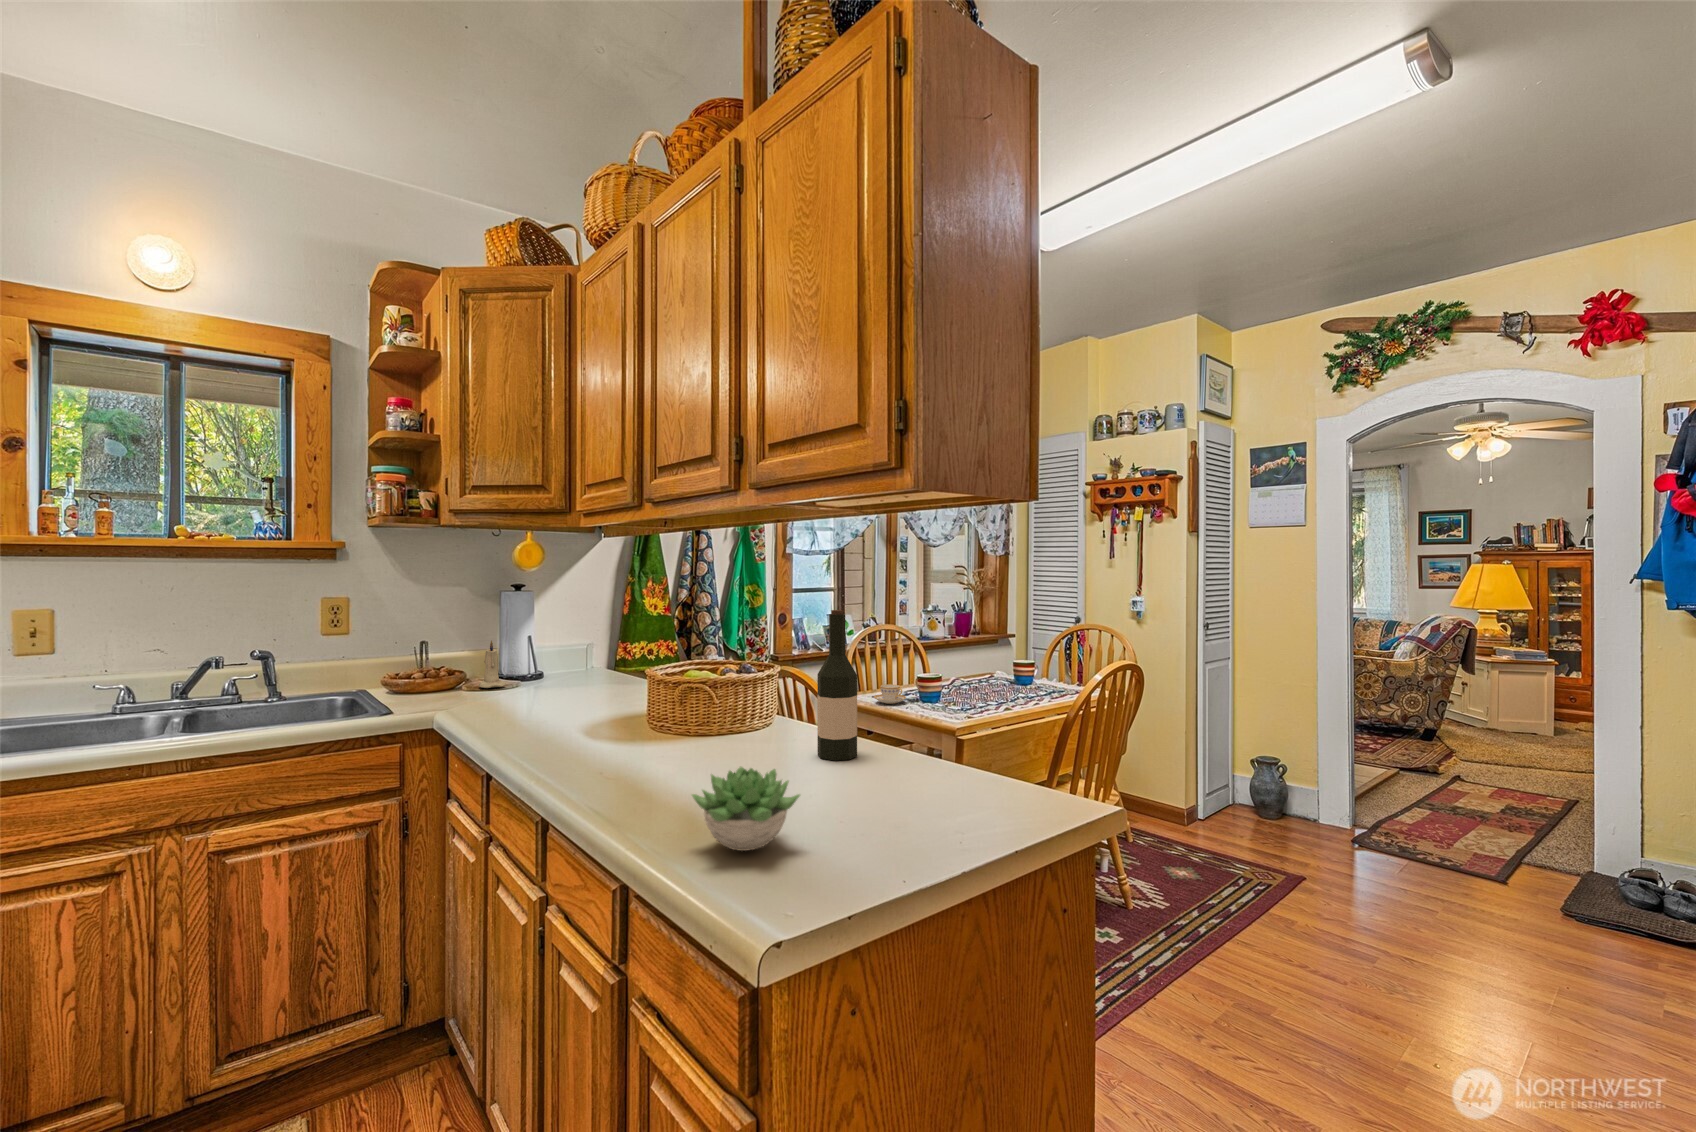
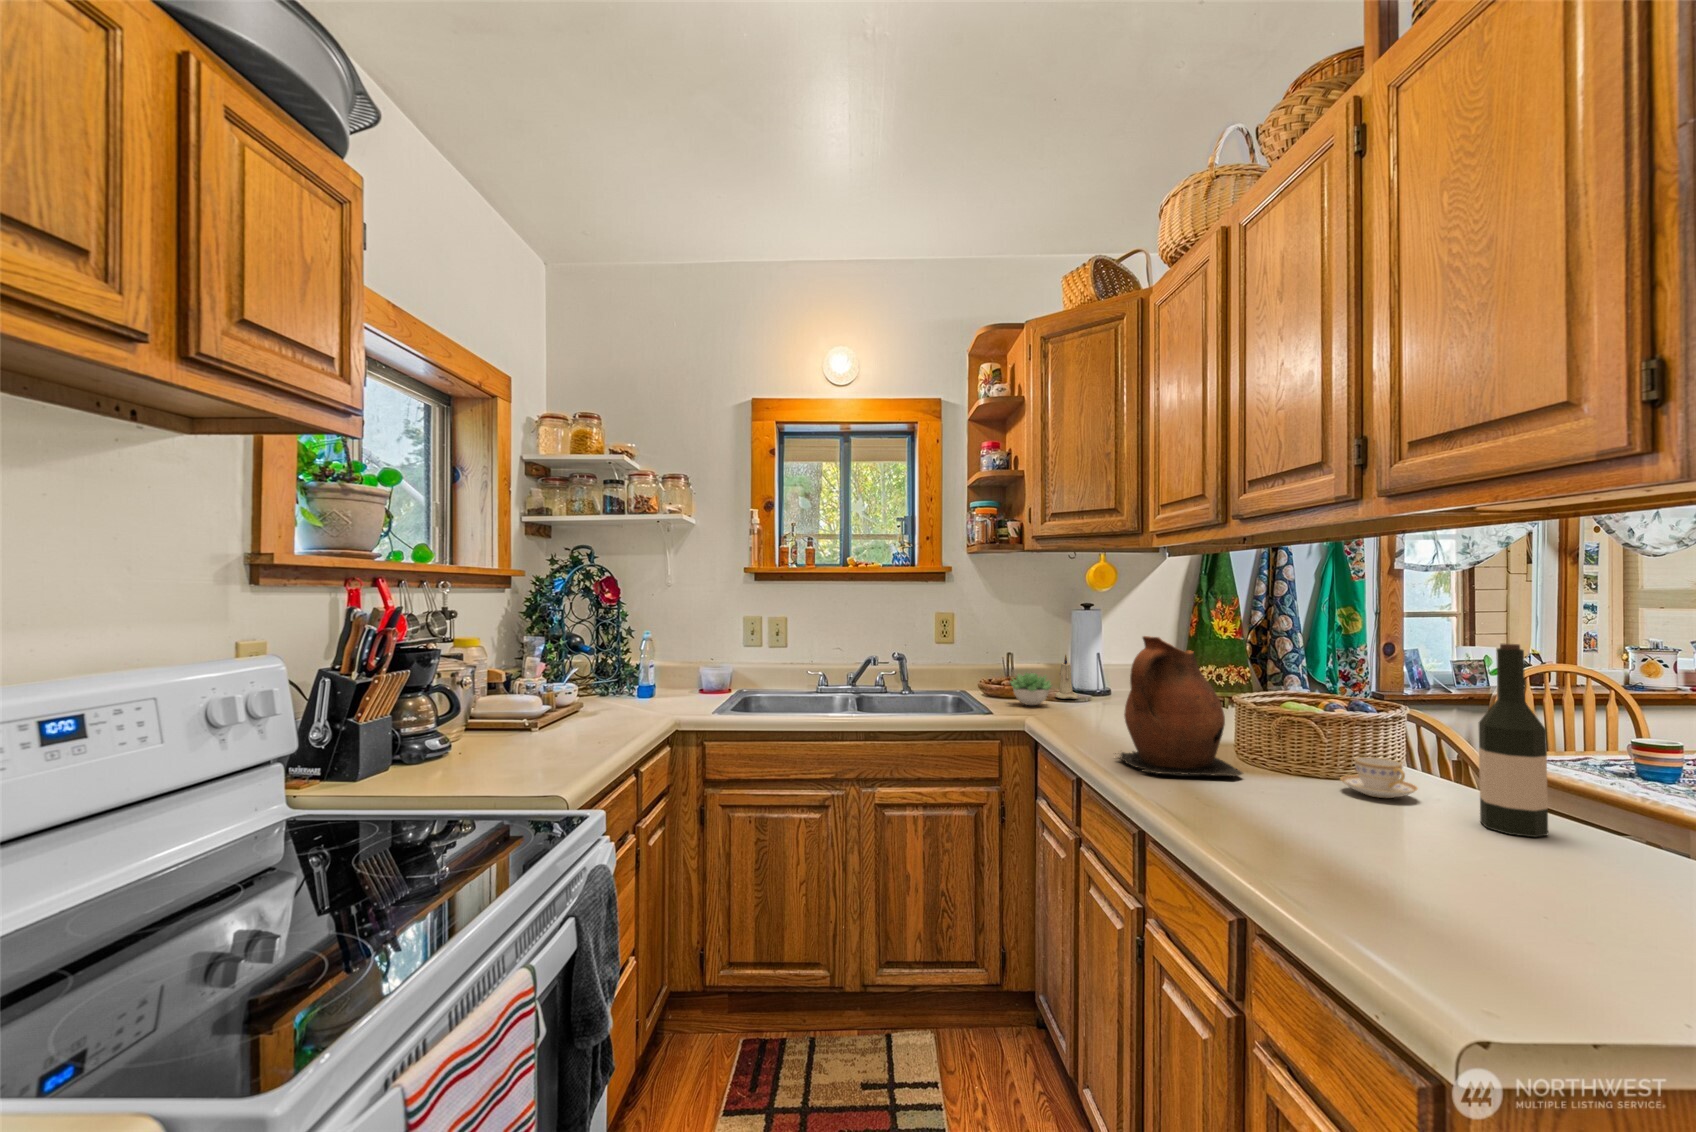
ceramic pitcher: none [523,617,647,757] -> present [1115,636,1242,777]
teacup: present [874,684,906,704] -> present [1341,757,1418,798]
succulent plant: present [692,766,800,851] -> present [1010,673,1052,705]

